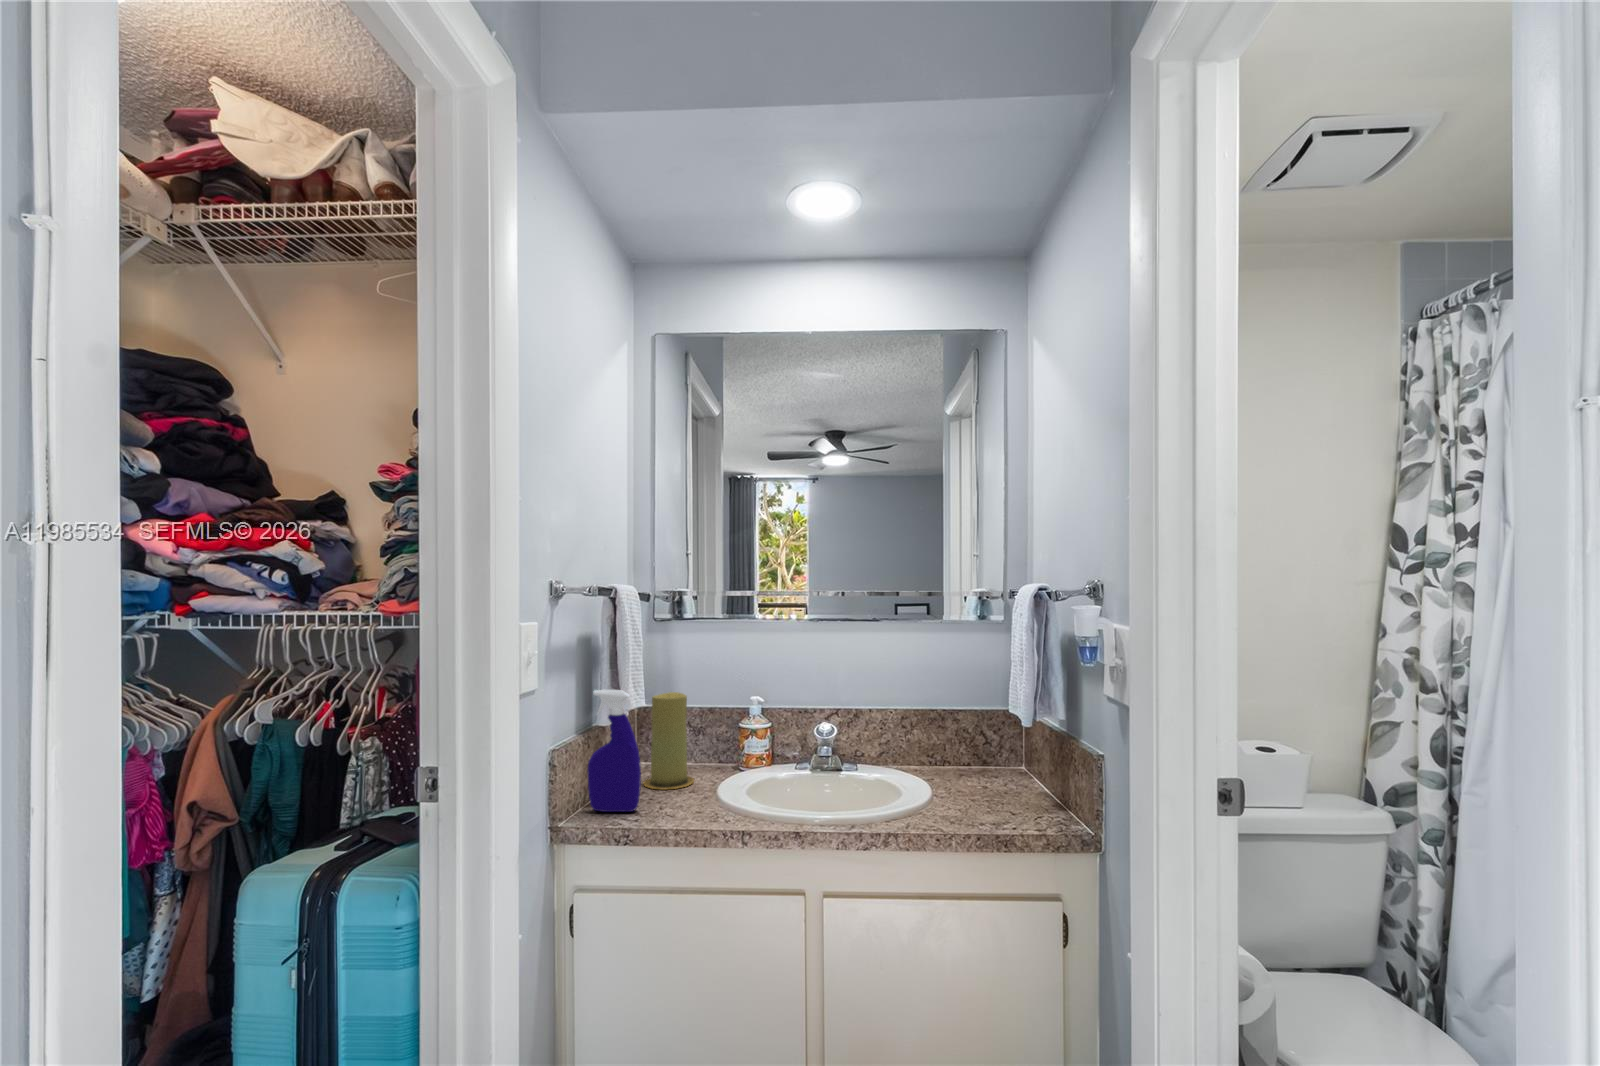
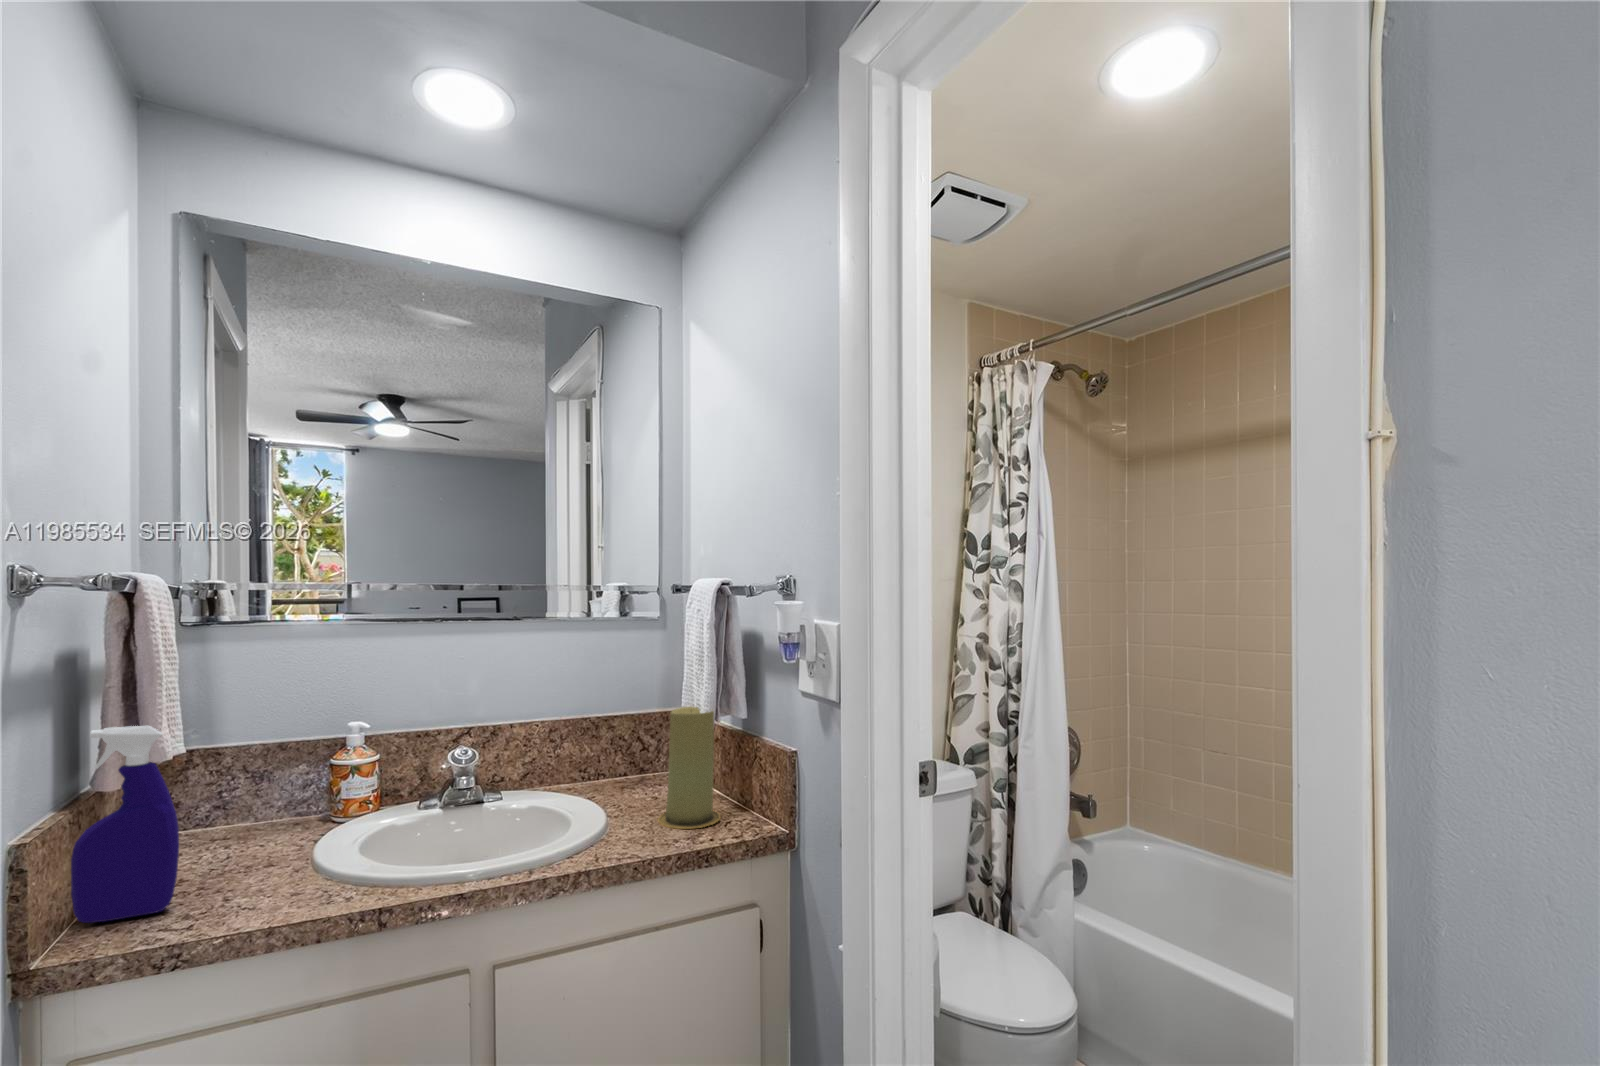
candle: present [643,692,694,789] -> present [658,706,720,829]

